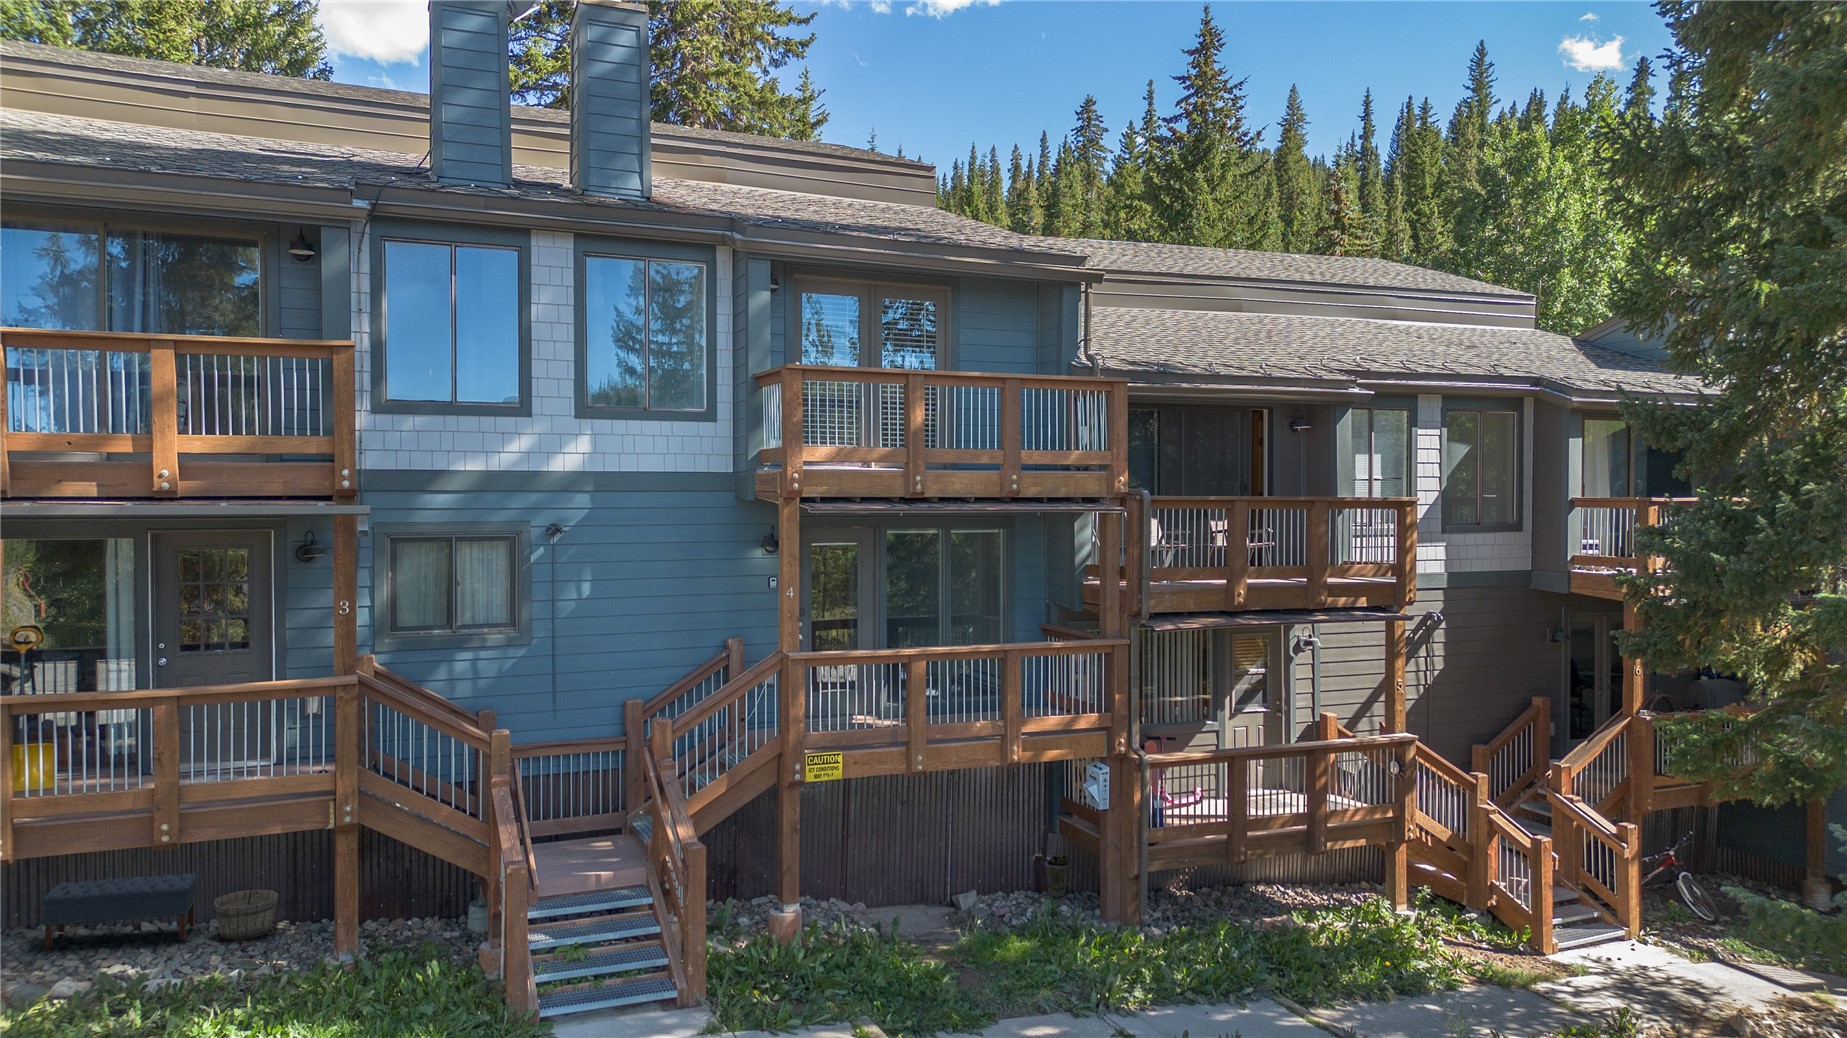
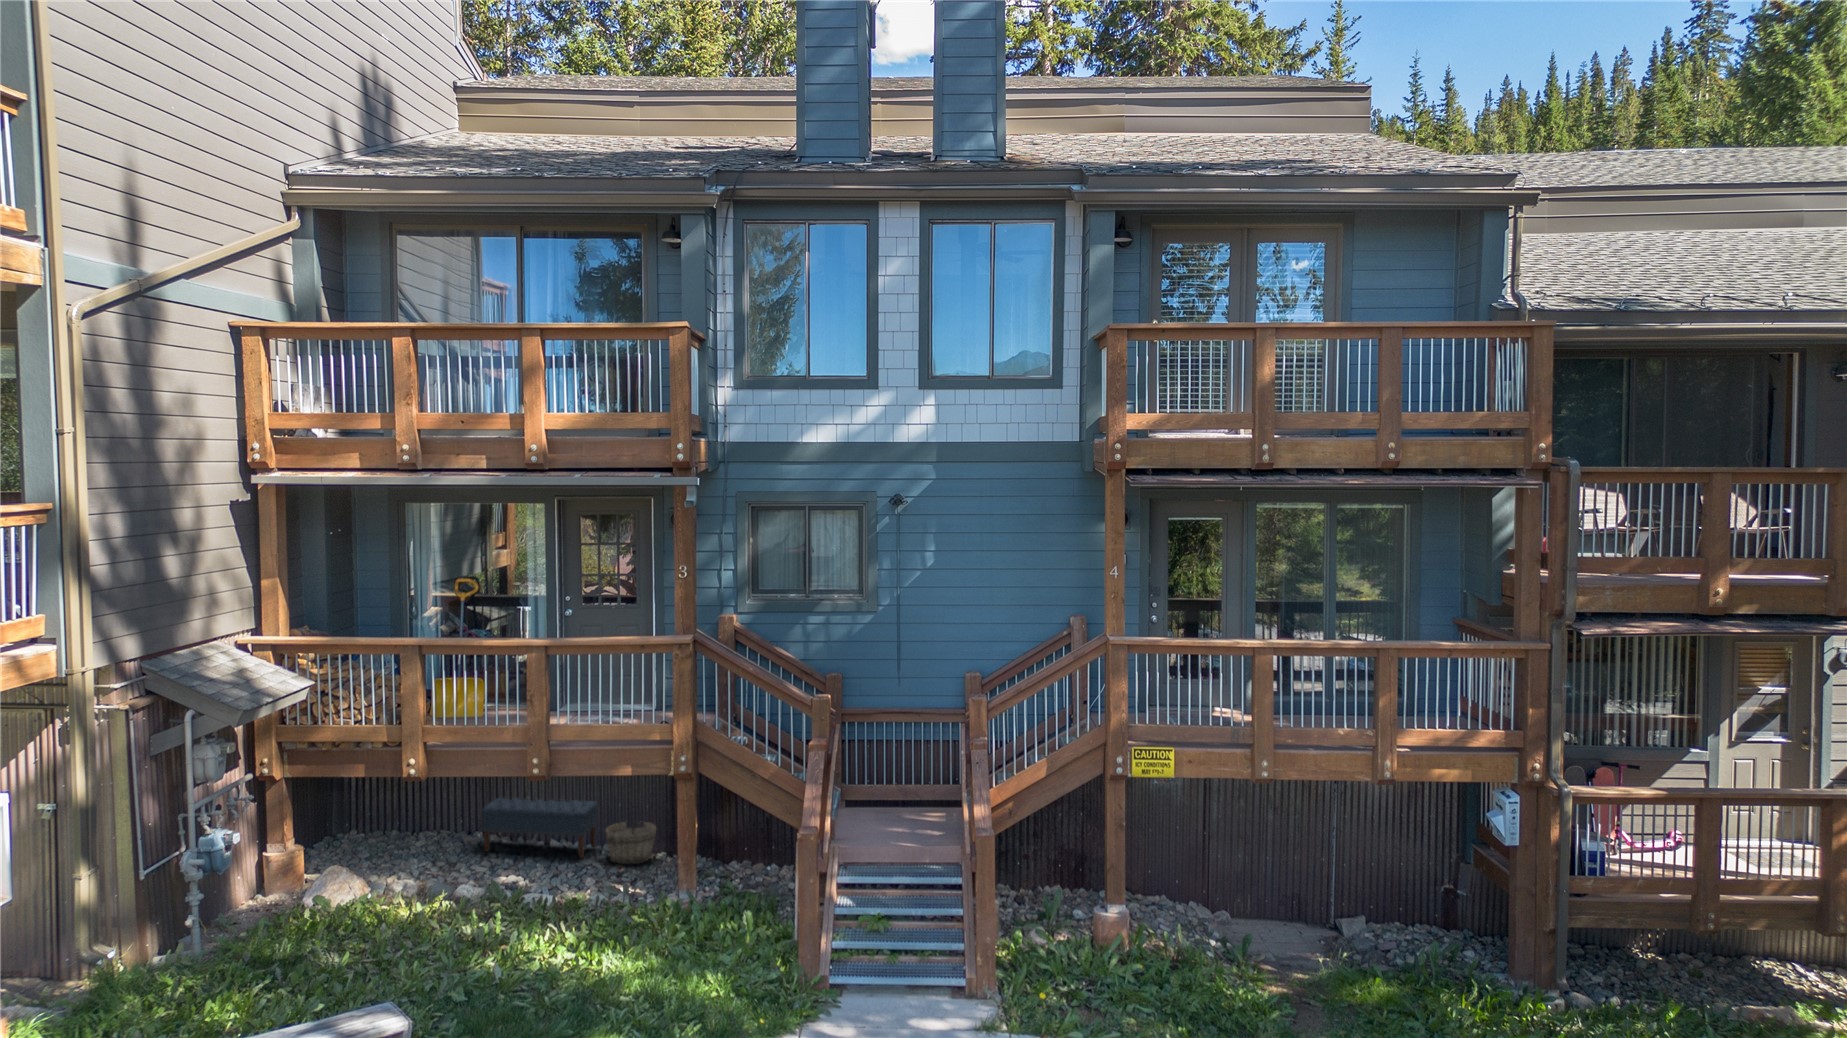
planter: present [1045,855,1070,897] -> none [1444,891,1477,942]

